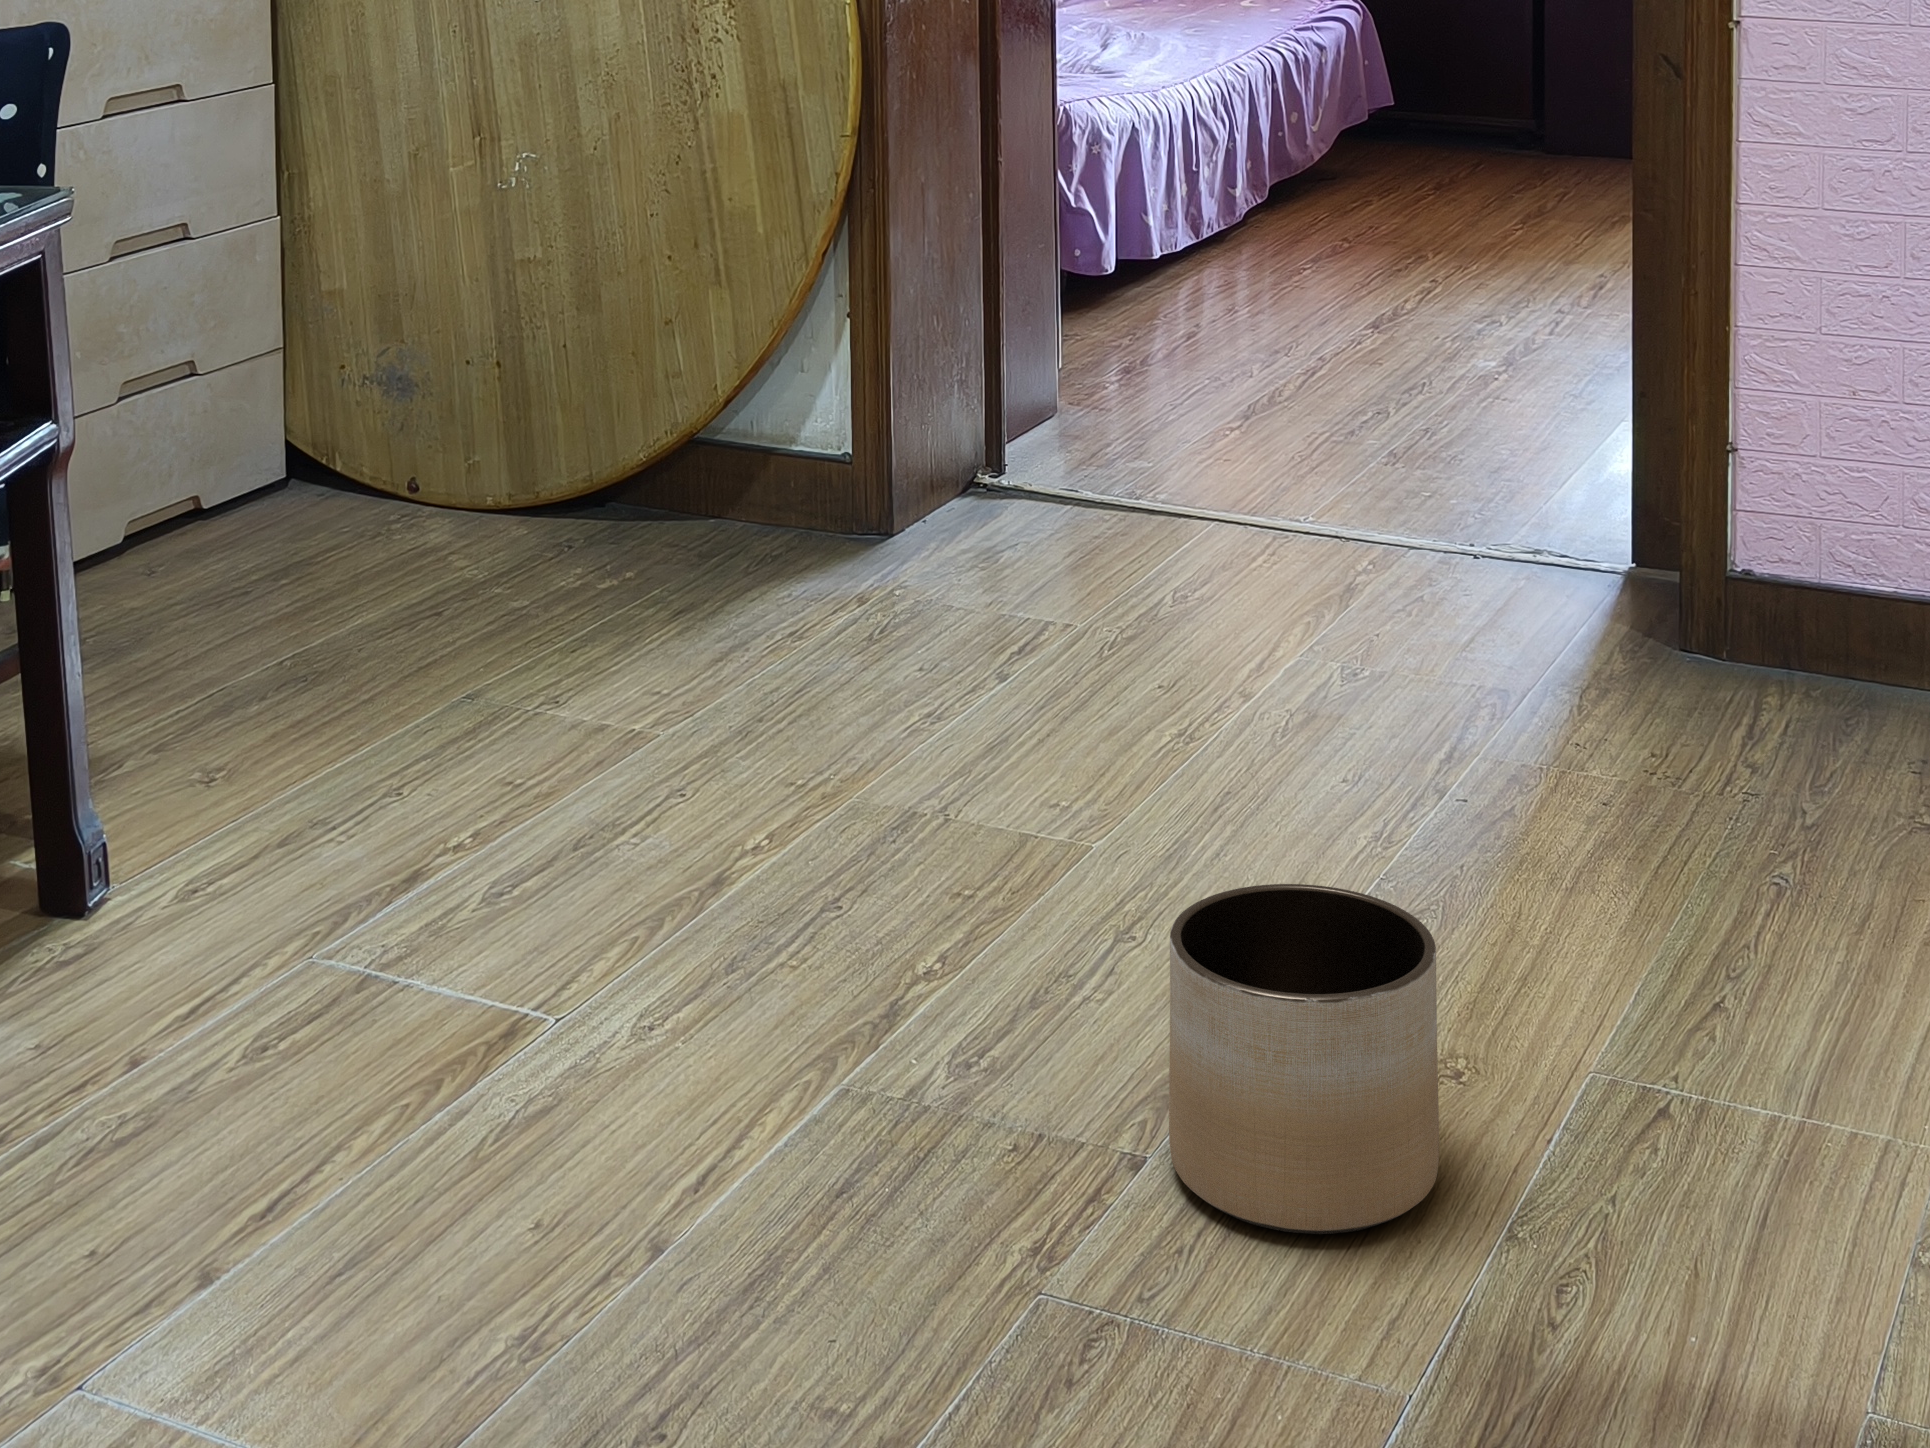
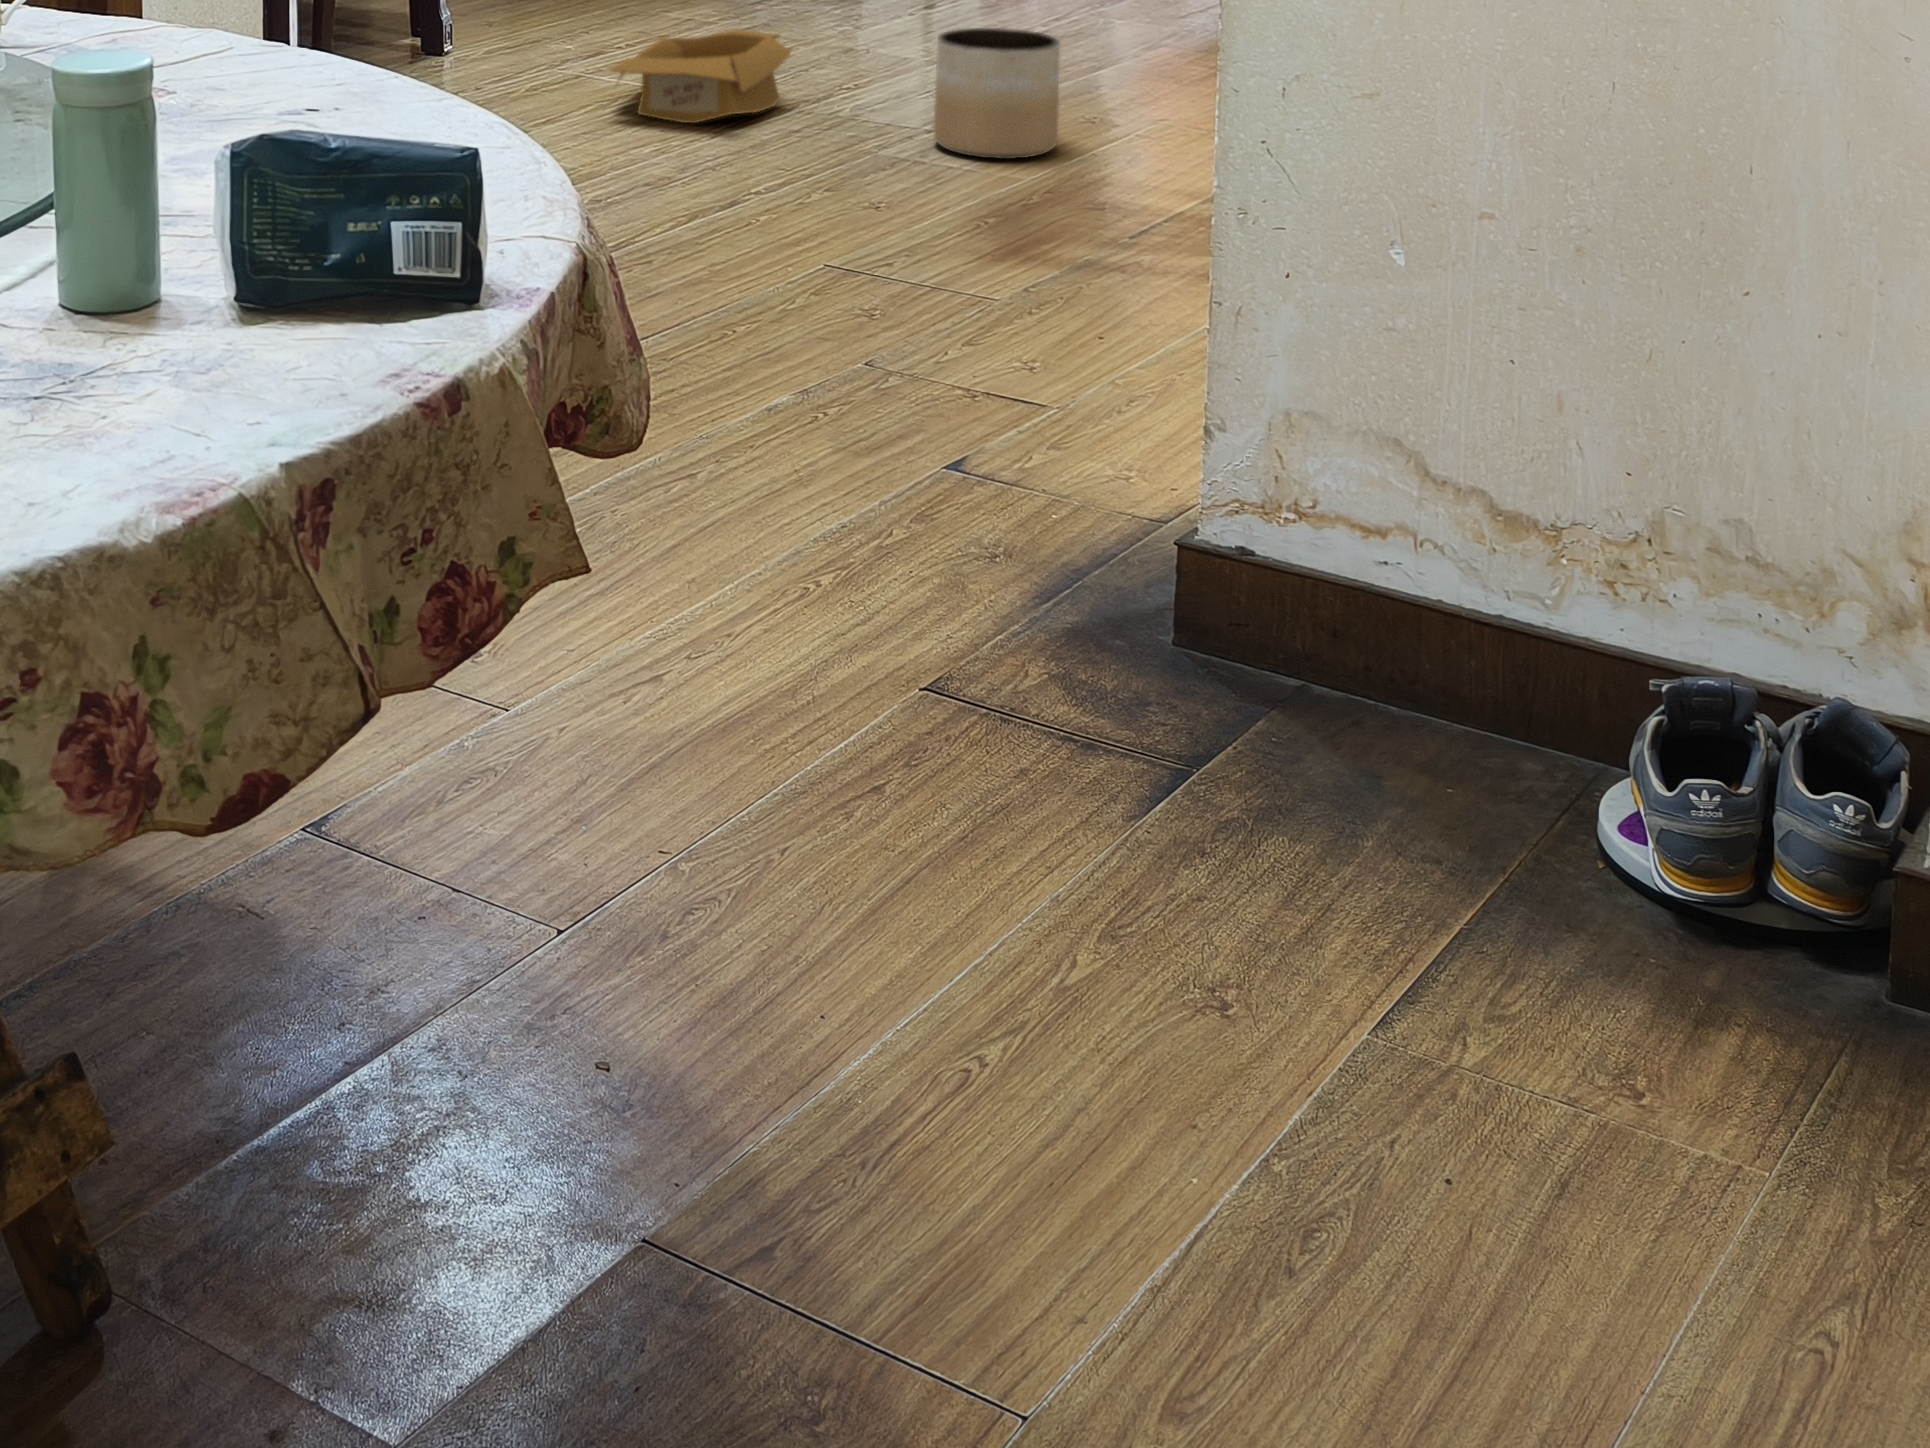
cardboard box: none [448,860,837,1148] -> present [611,30,791,123]

